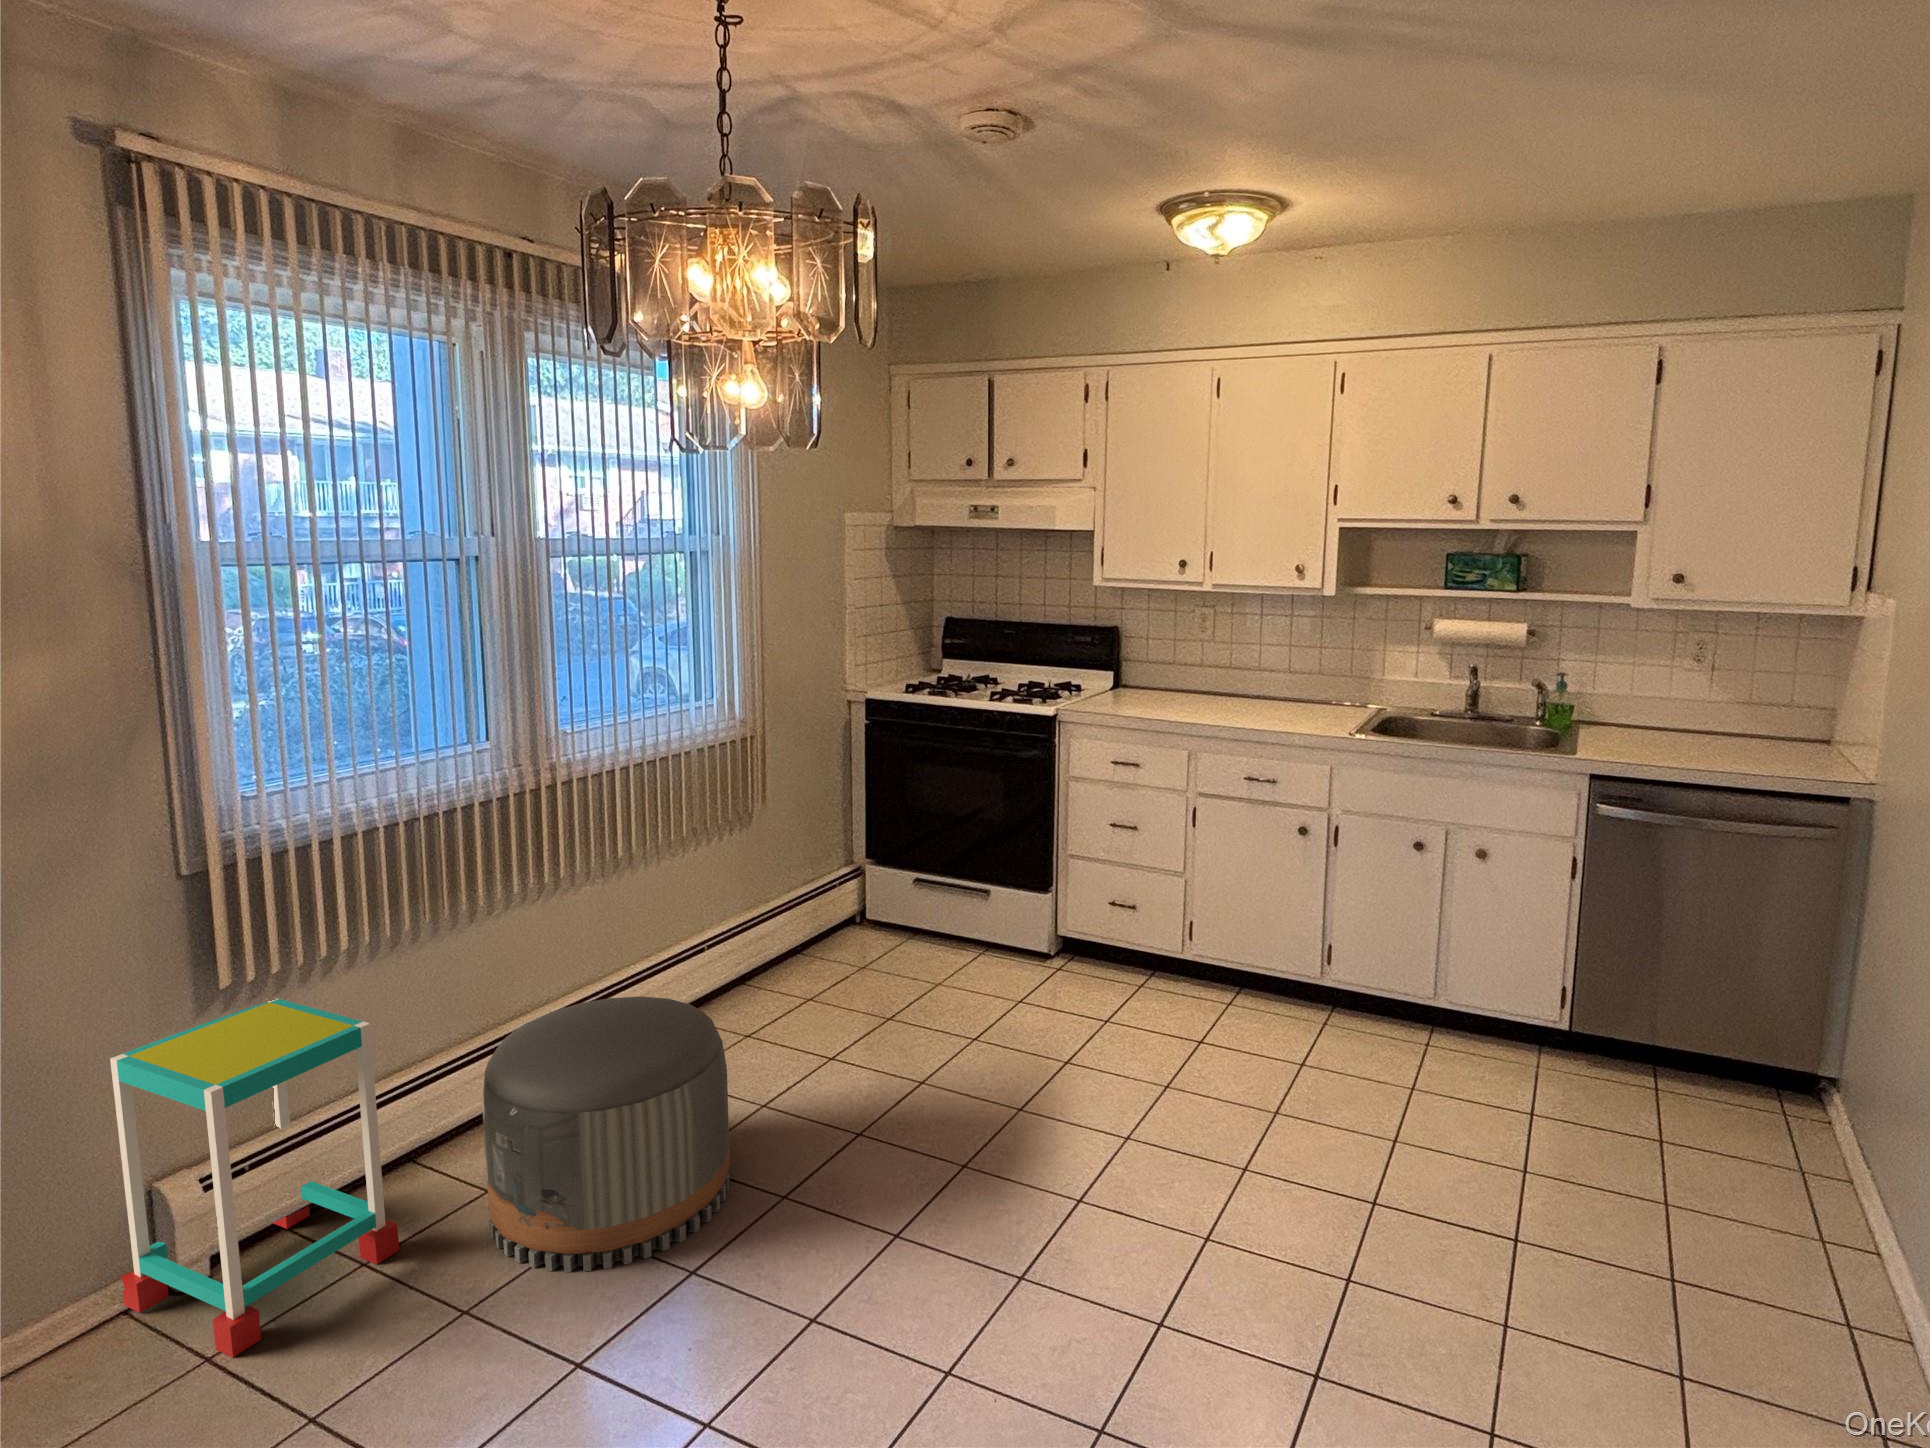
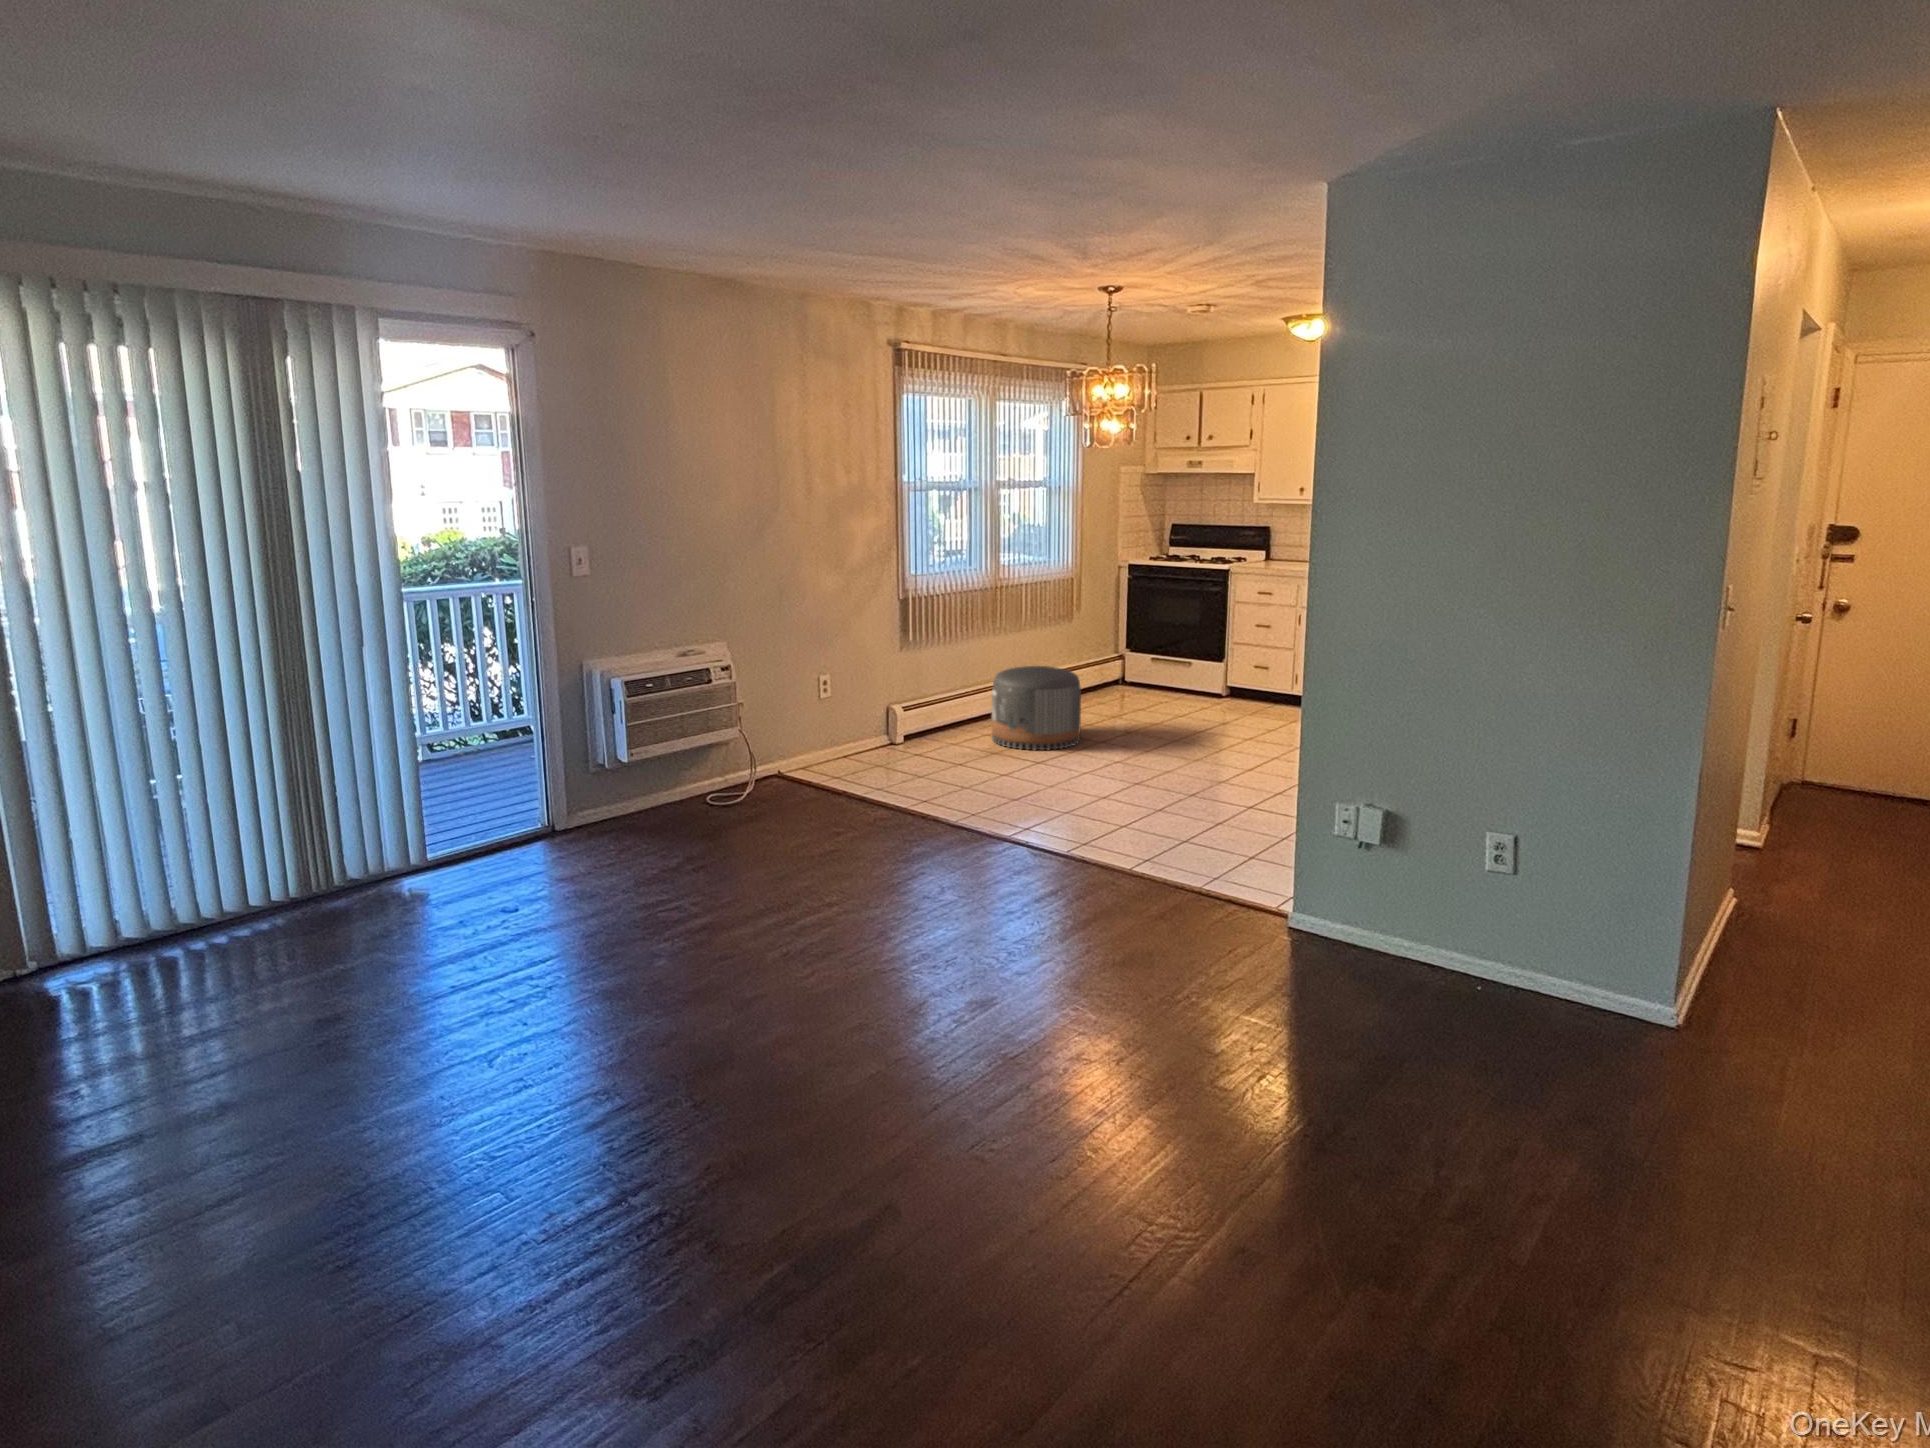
side table: present [110,998,399,1357] -> none [880,651,964,756]

